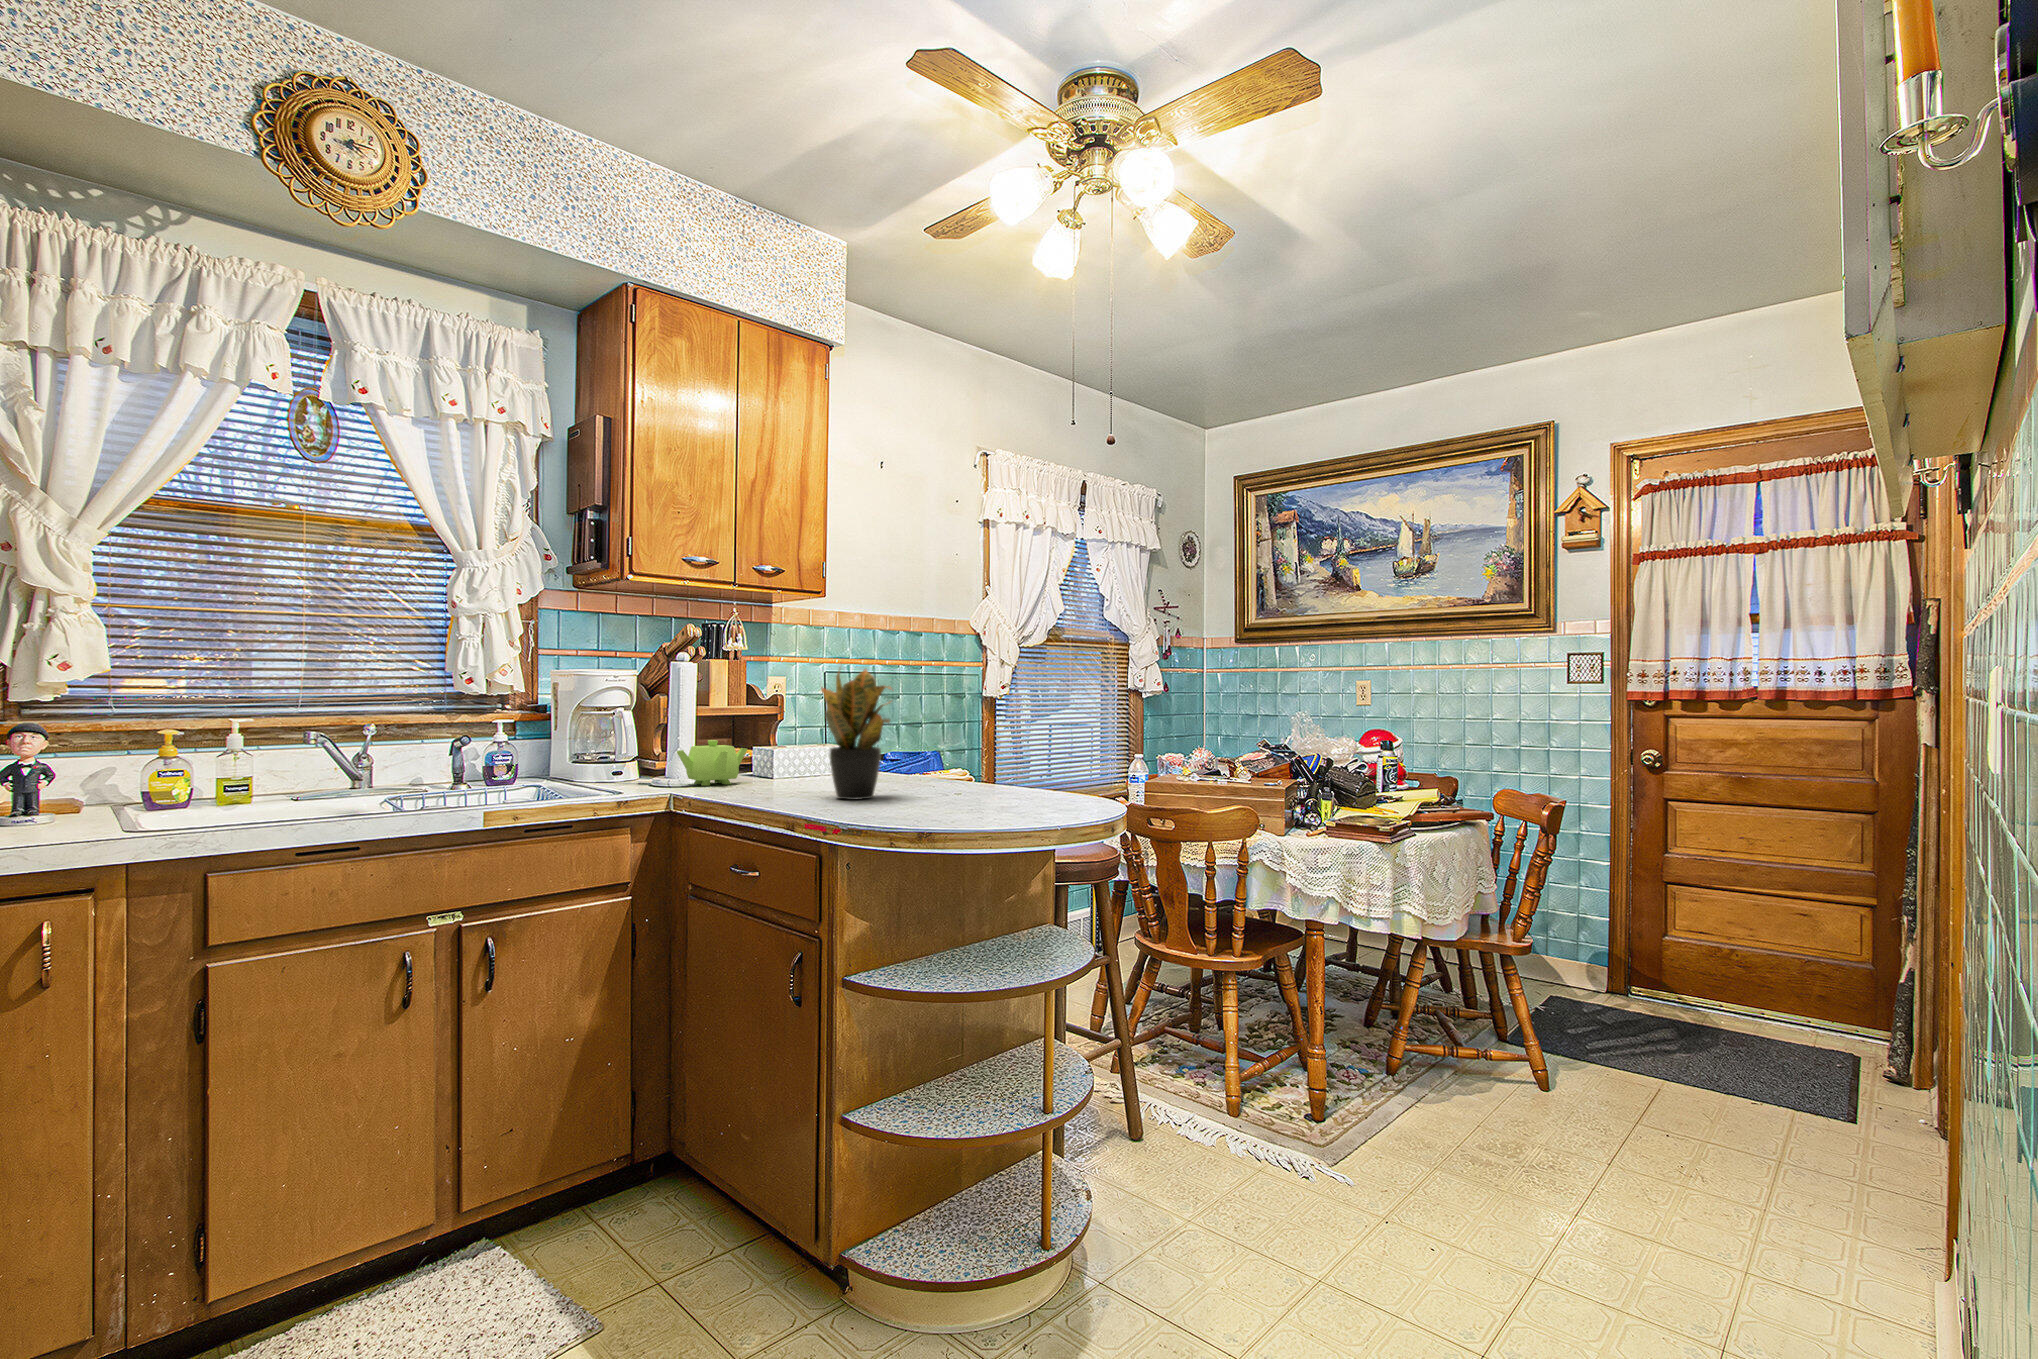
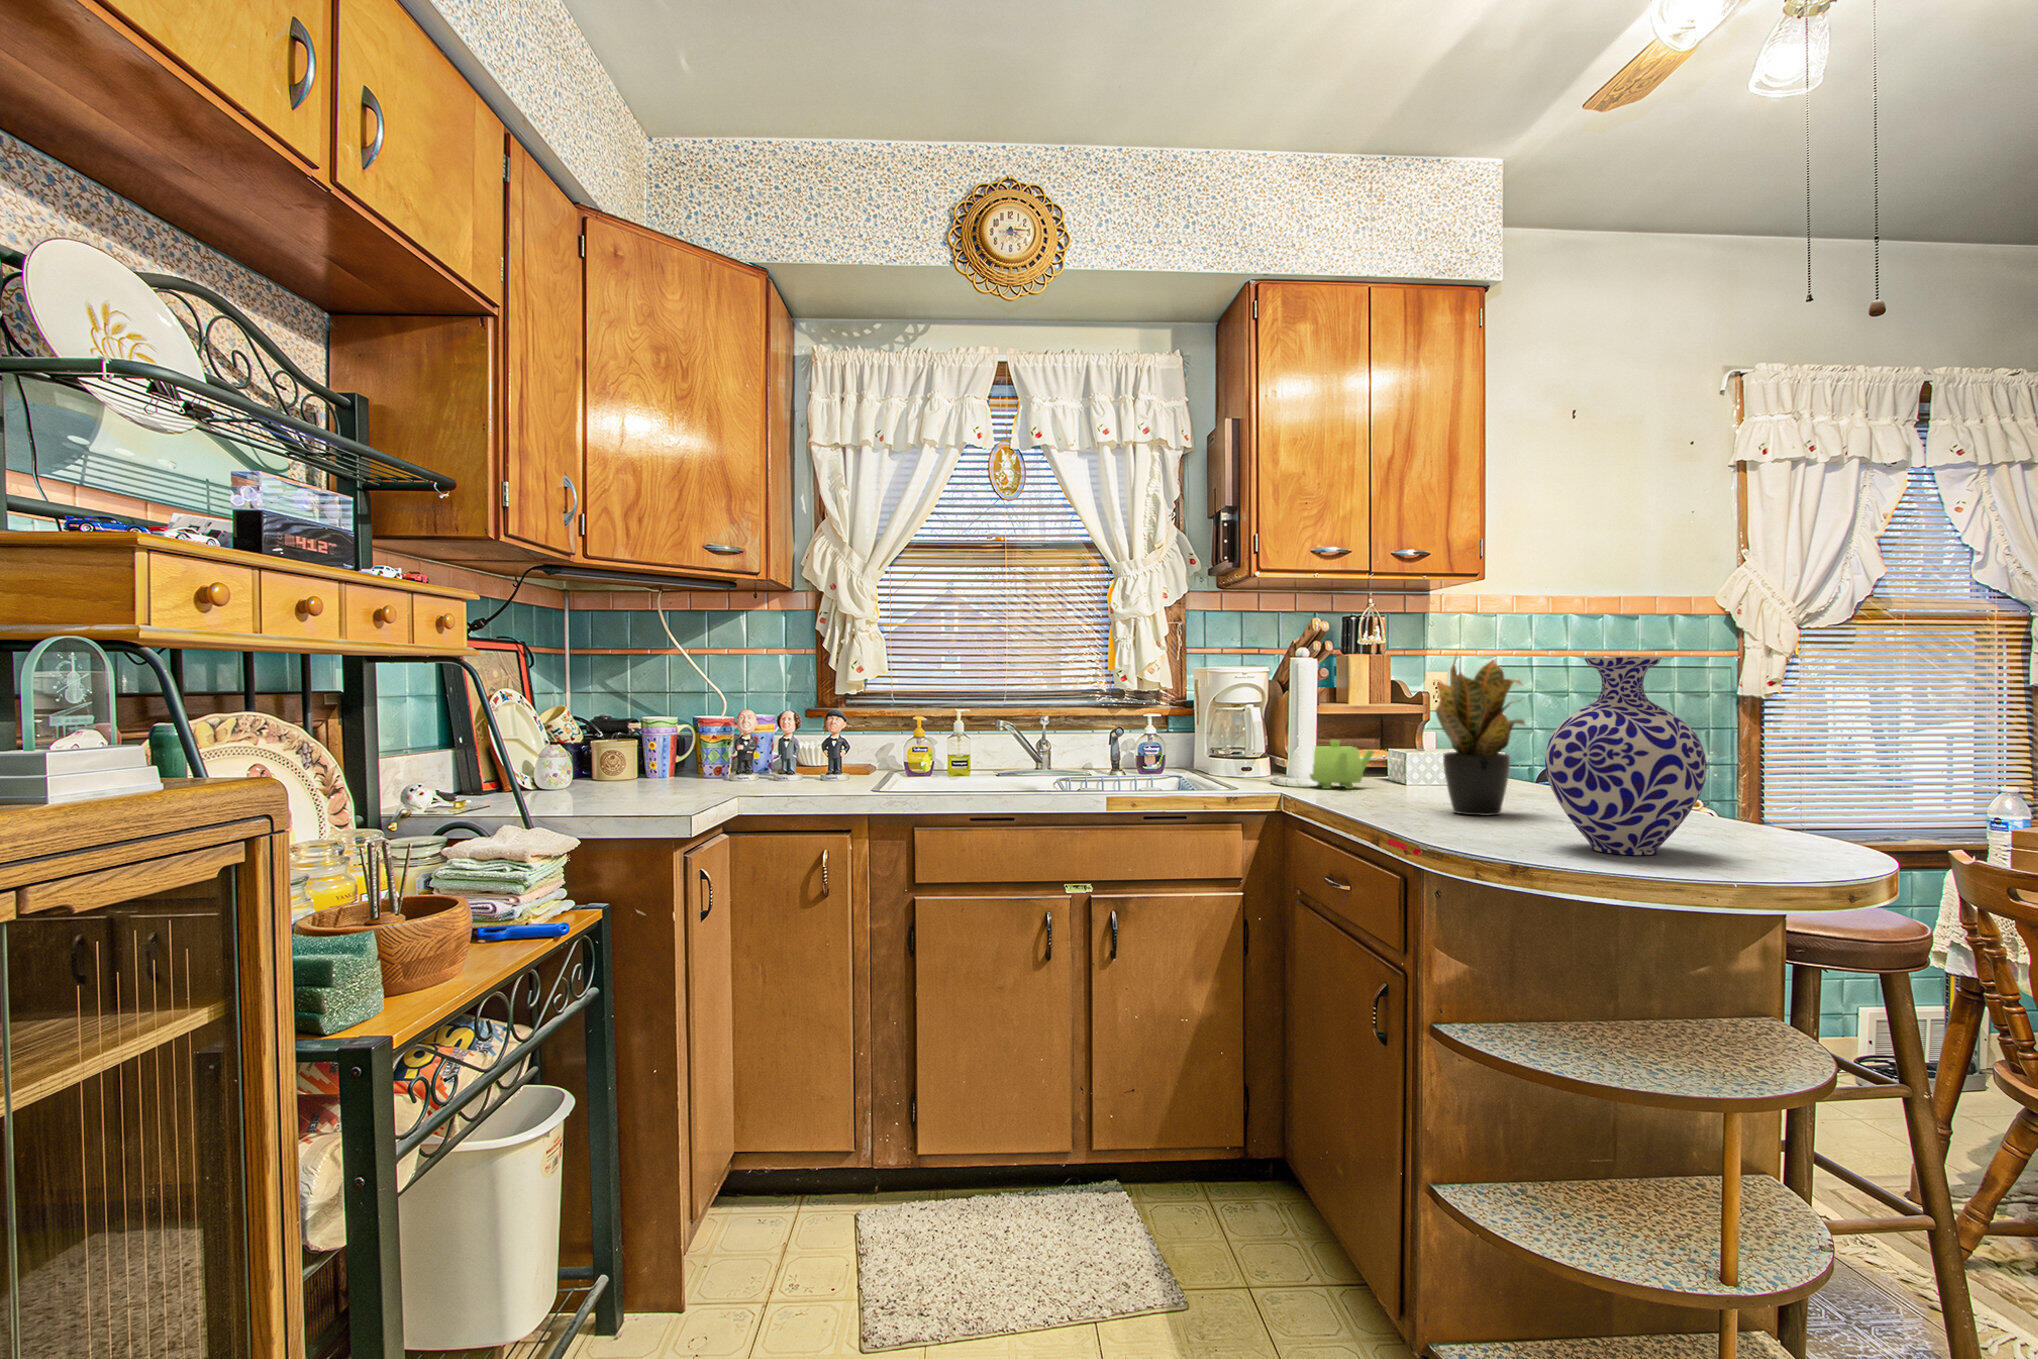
vase: none [933,671,1036,820] -> present [1545,657,1707,855]

